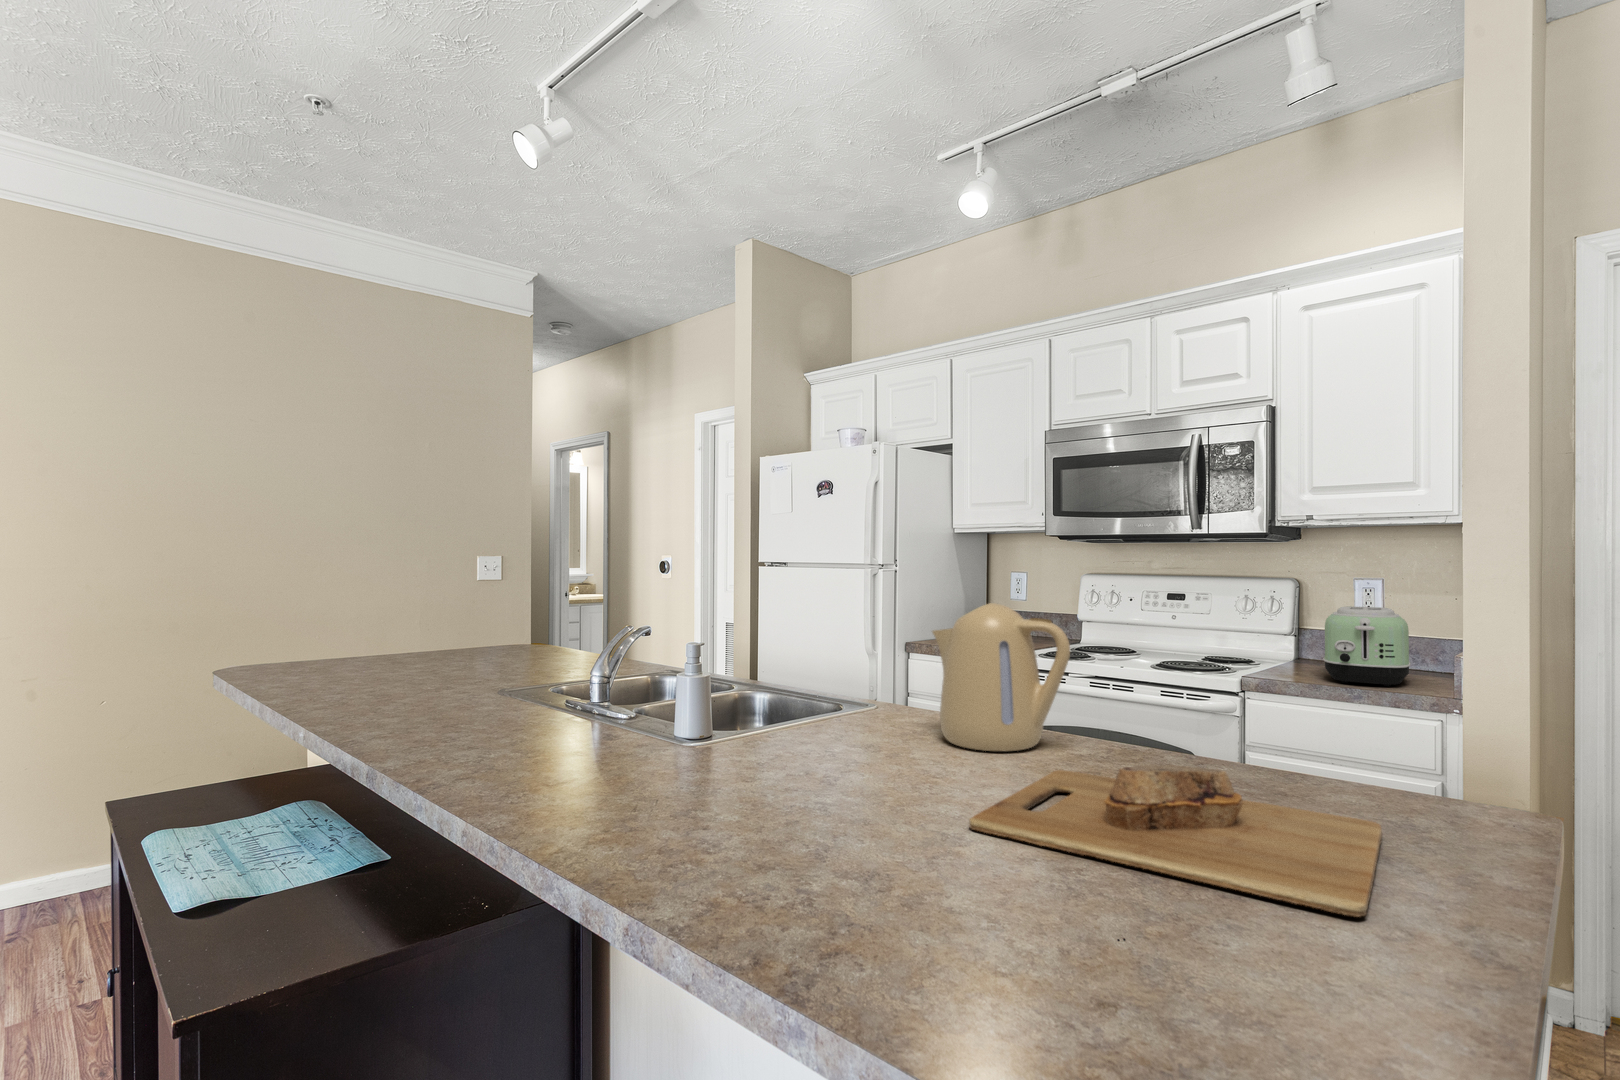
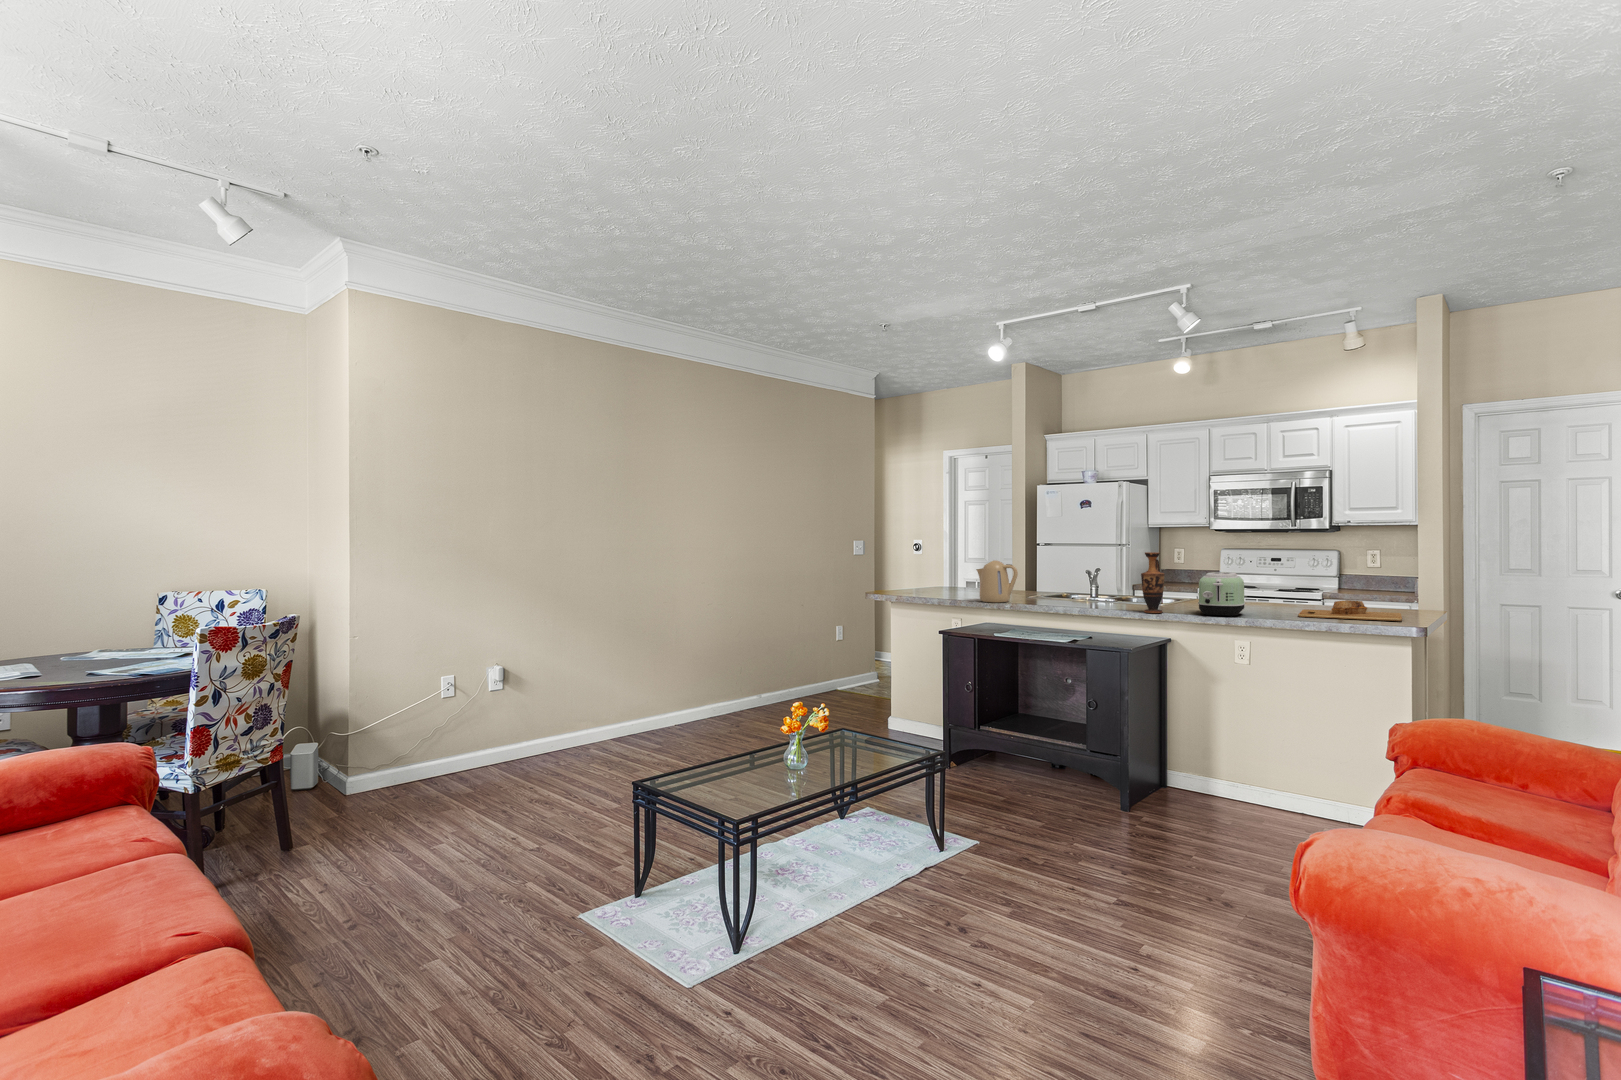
vase: none [515,567,591,774] -> present [1141,552,1165,613]
kettle: present [933,603,1070,751] -> present [976,560,1018,602]
toaster: present [1323,606,1411,686] -> present [1198,572,1245,617]

